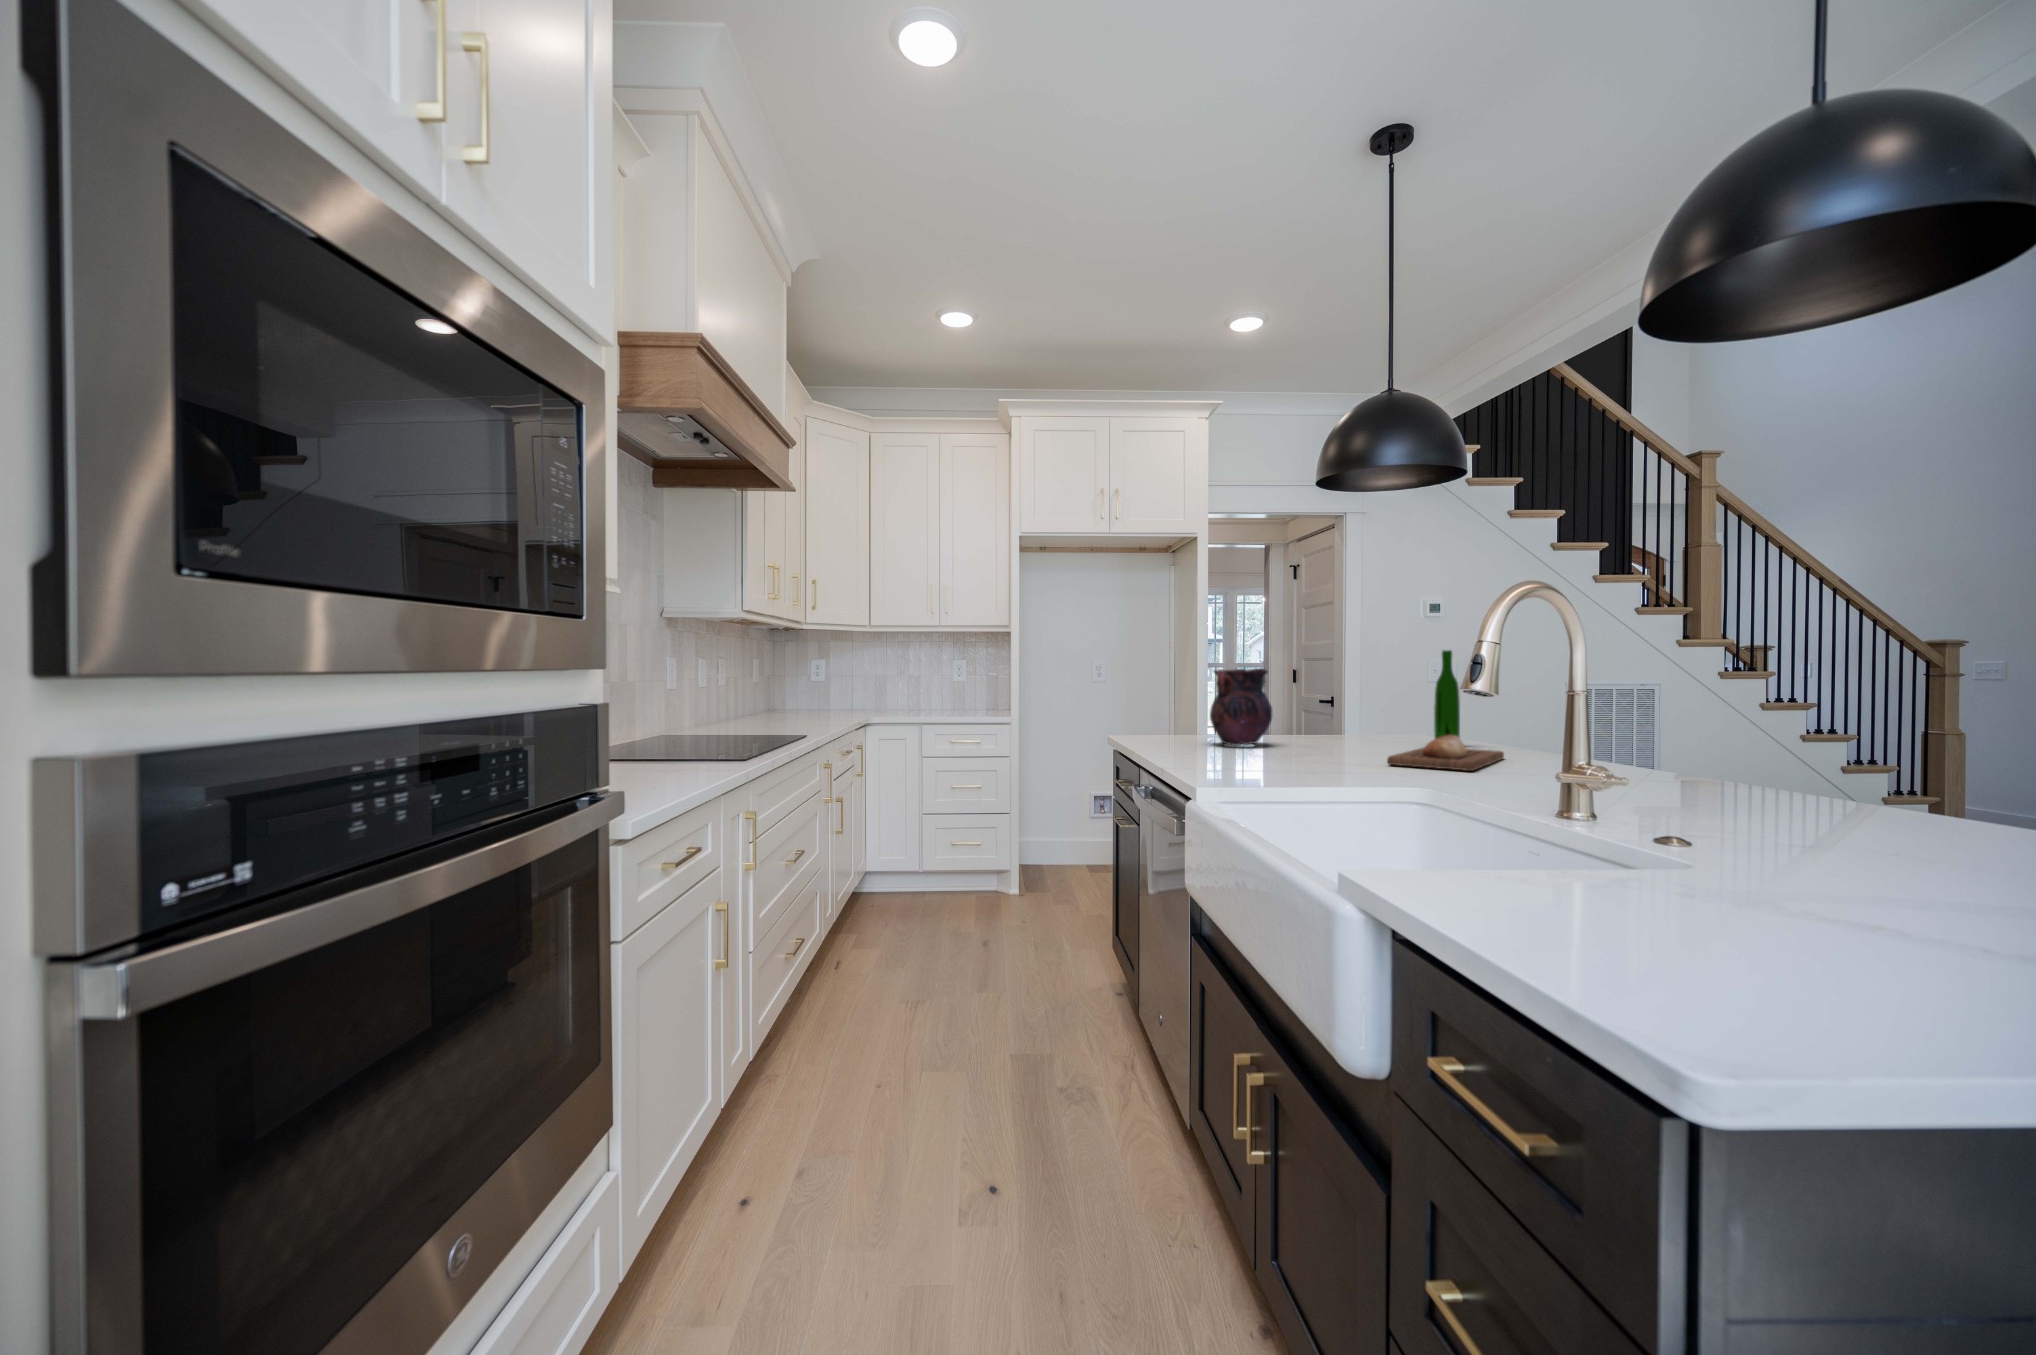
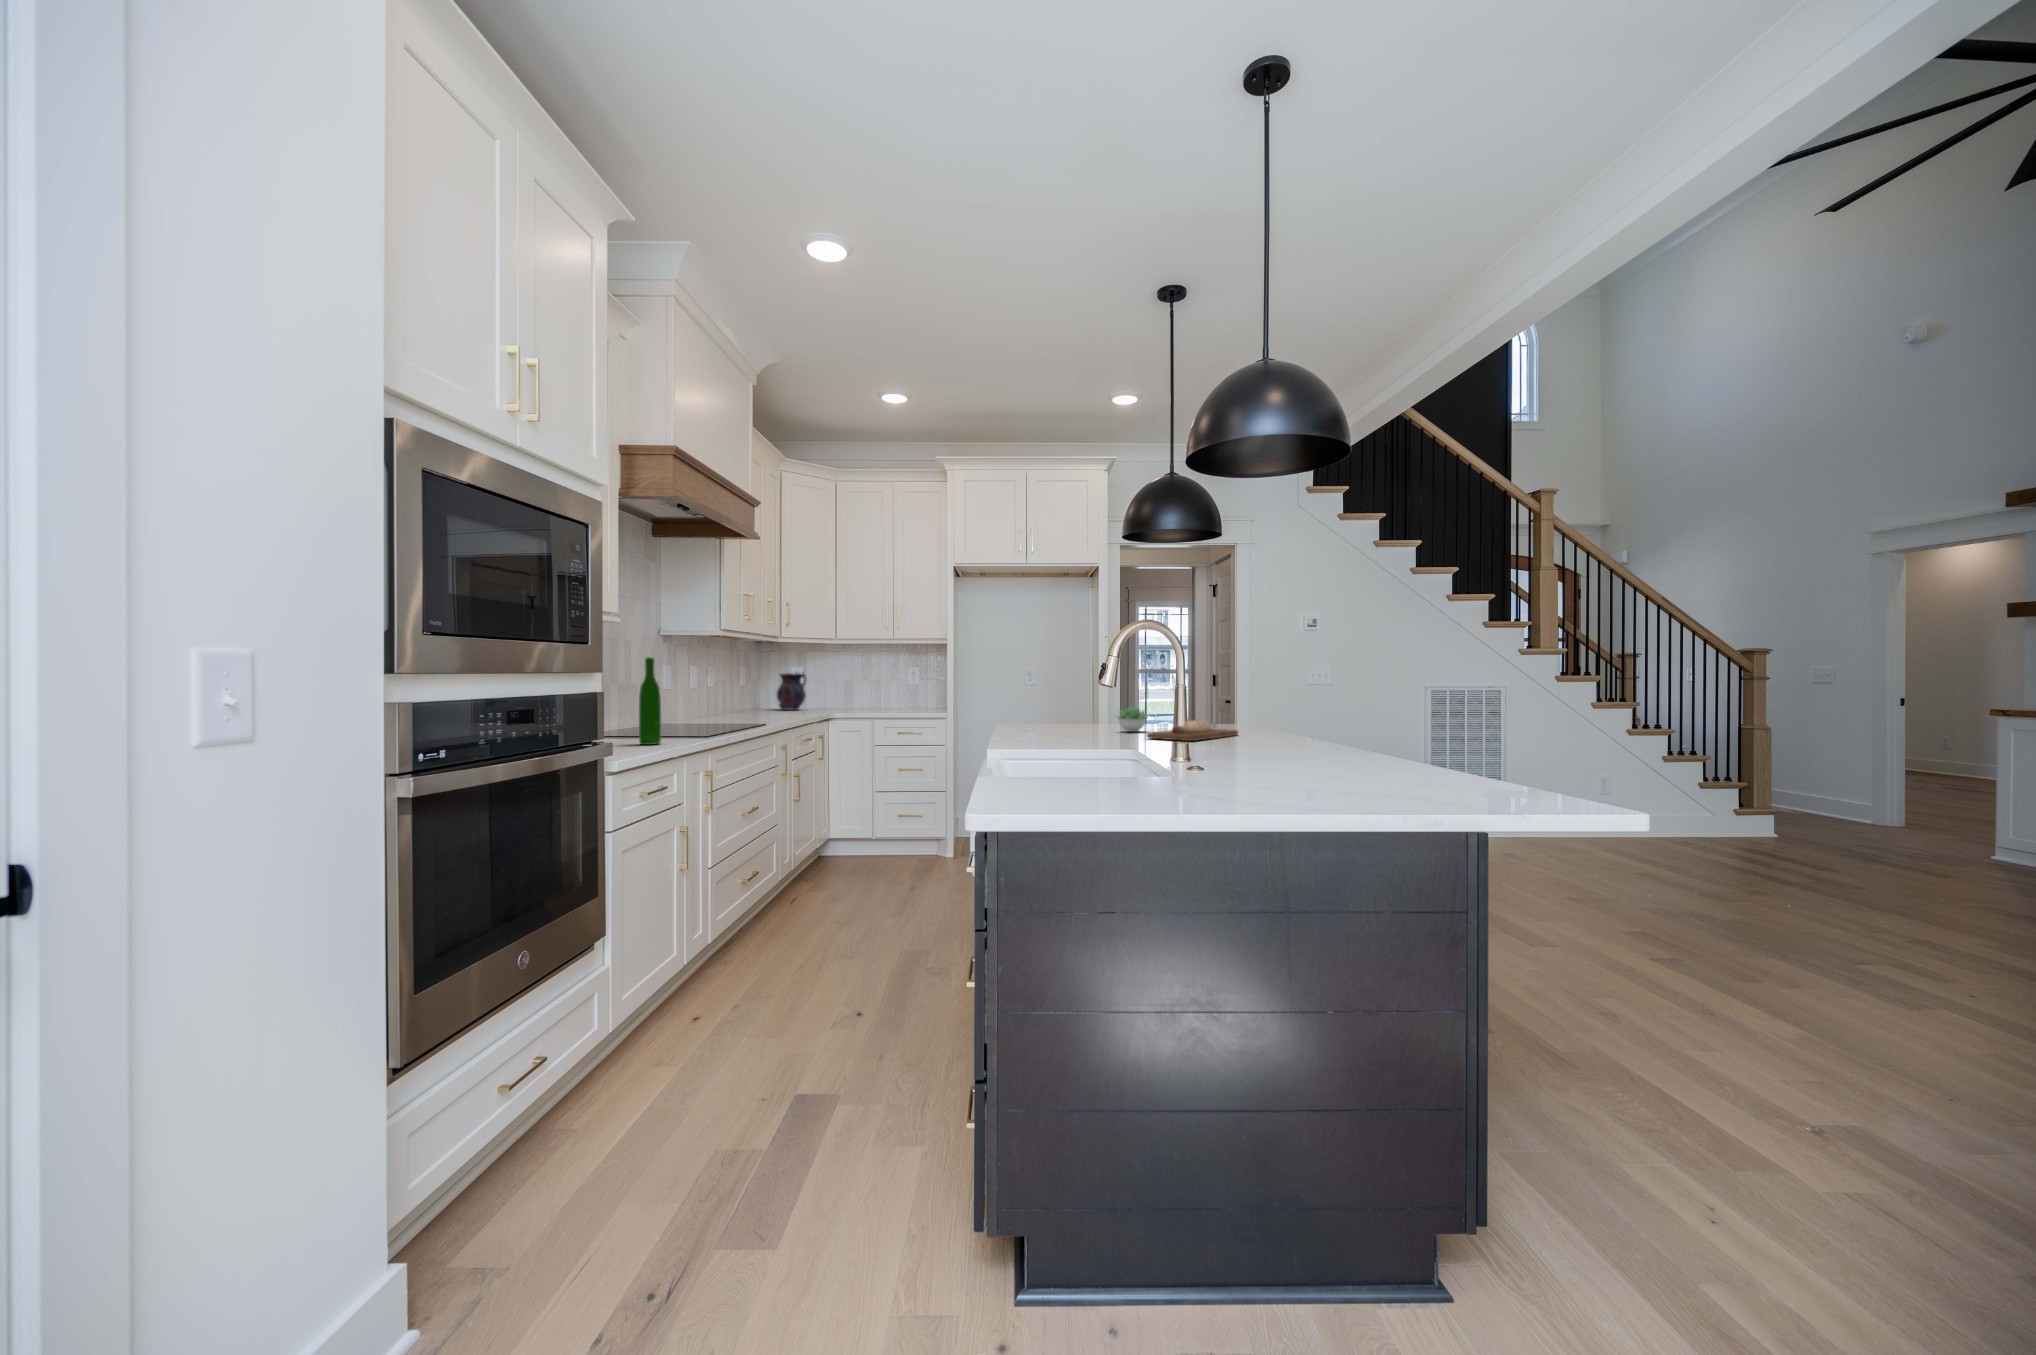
wine bottle: present [1434,650,1460,739] -> present [639,657,661,745]
vase: present [1210,668,1272,746] -> present [777,673,806,710]
succulent plant: none [1307,717,1355,751] -> present [1117,708,1148,732]

